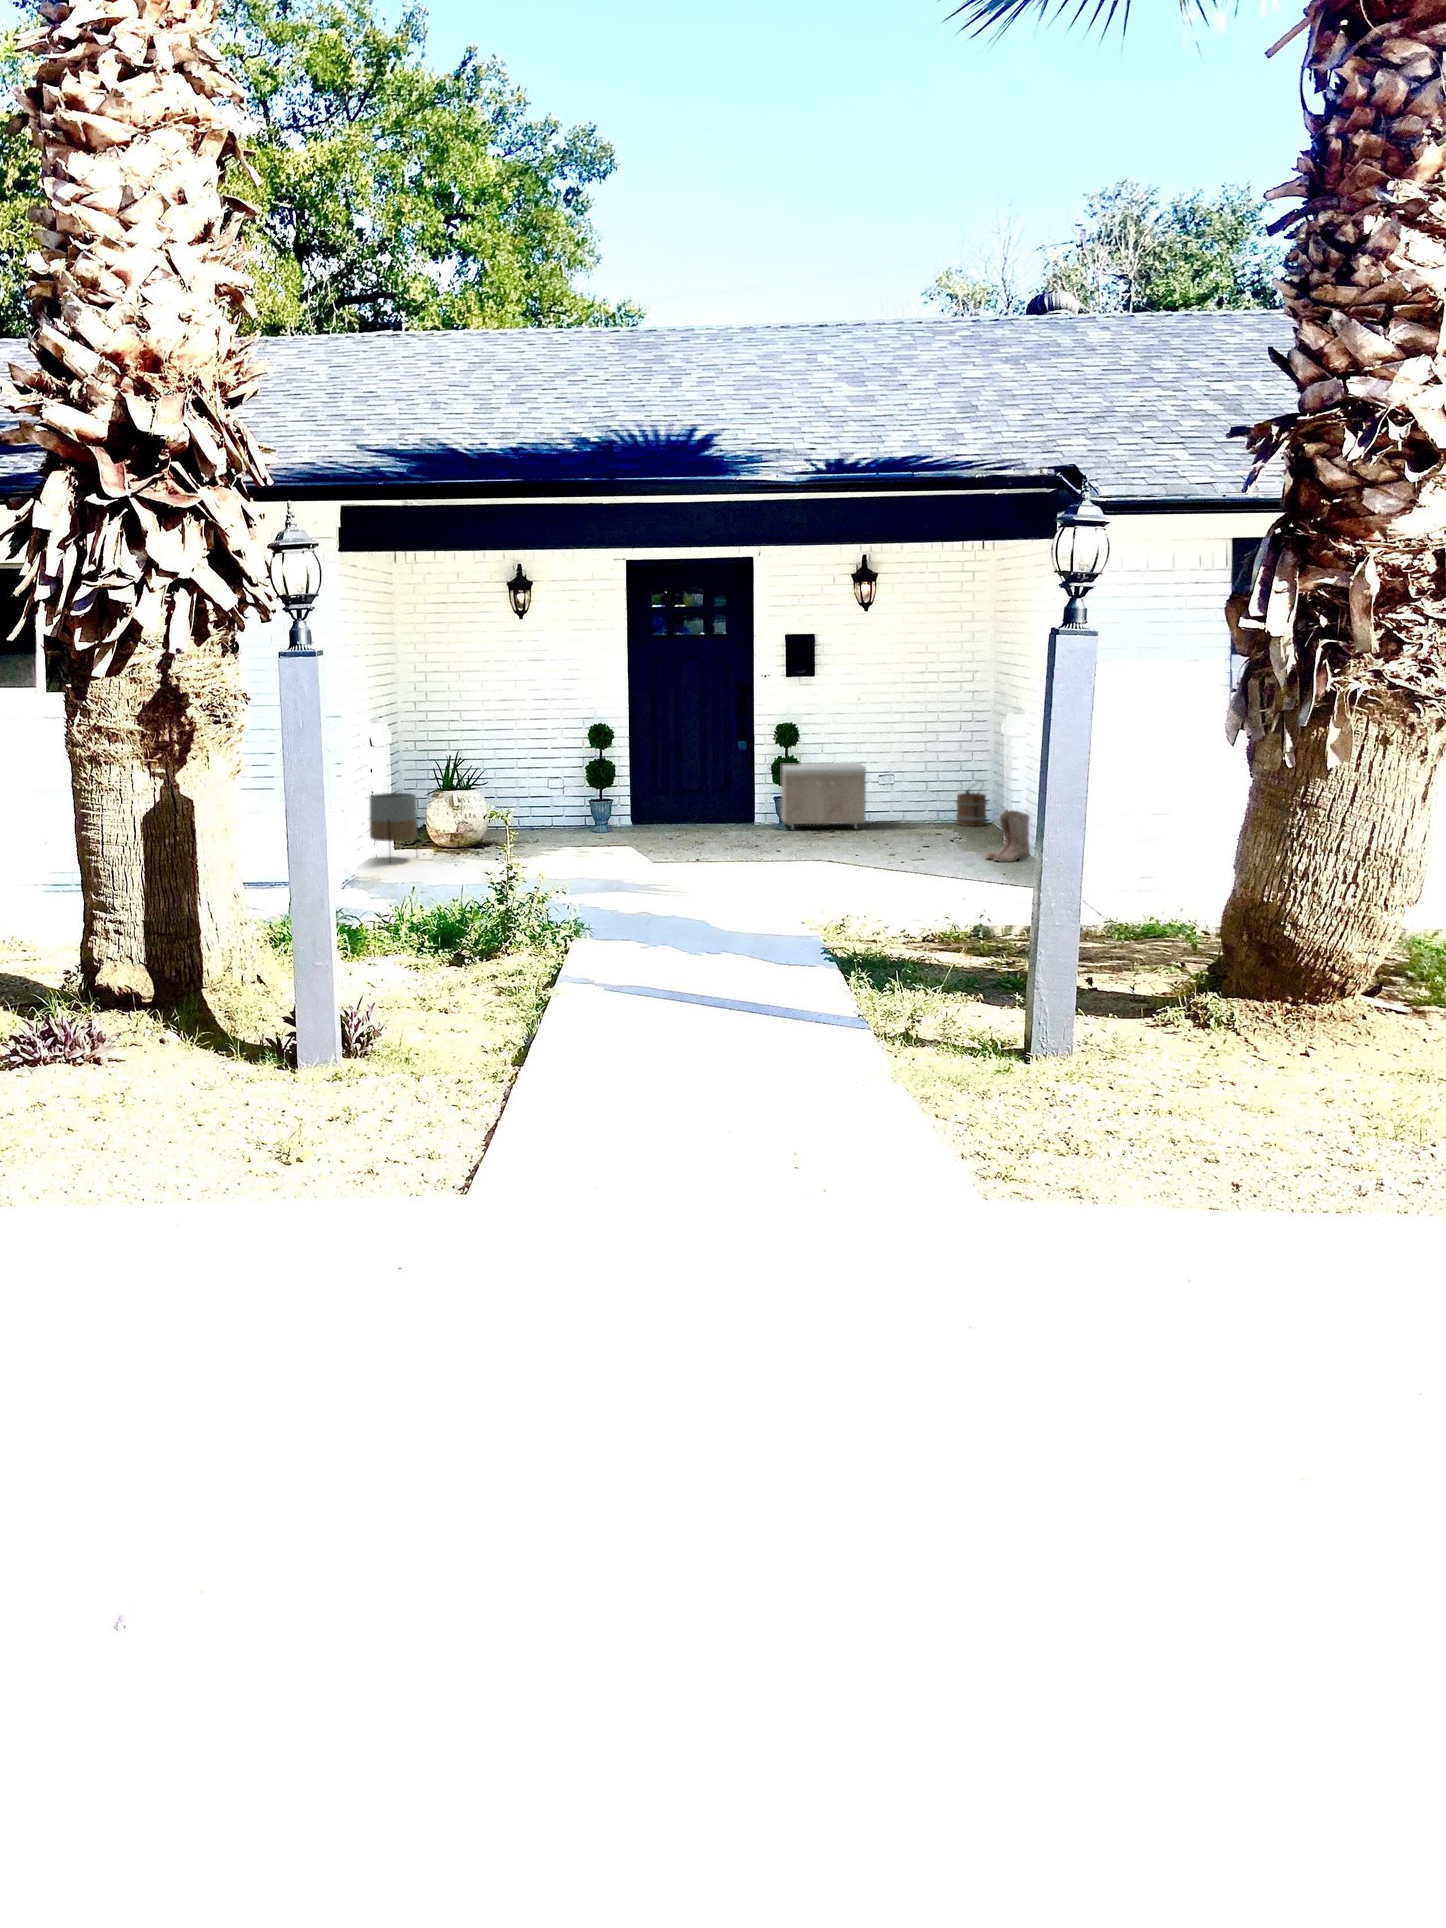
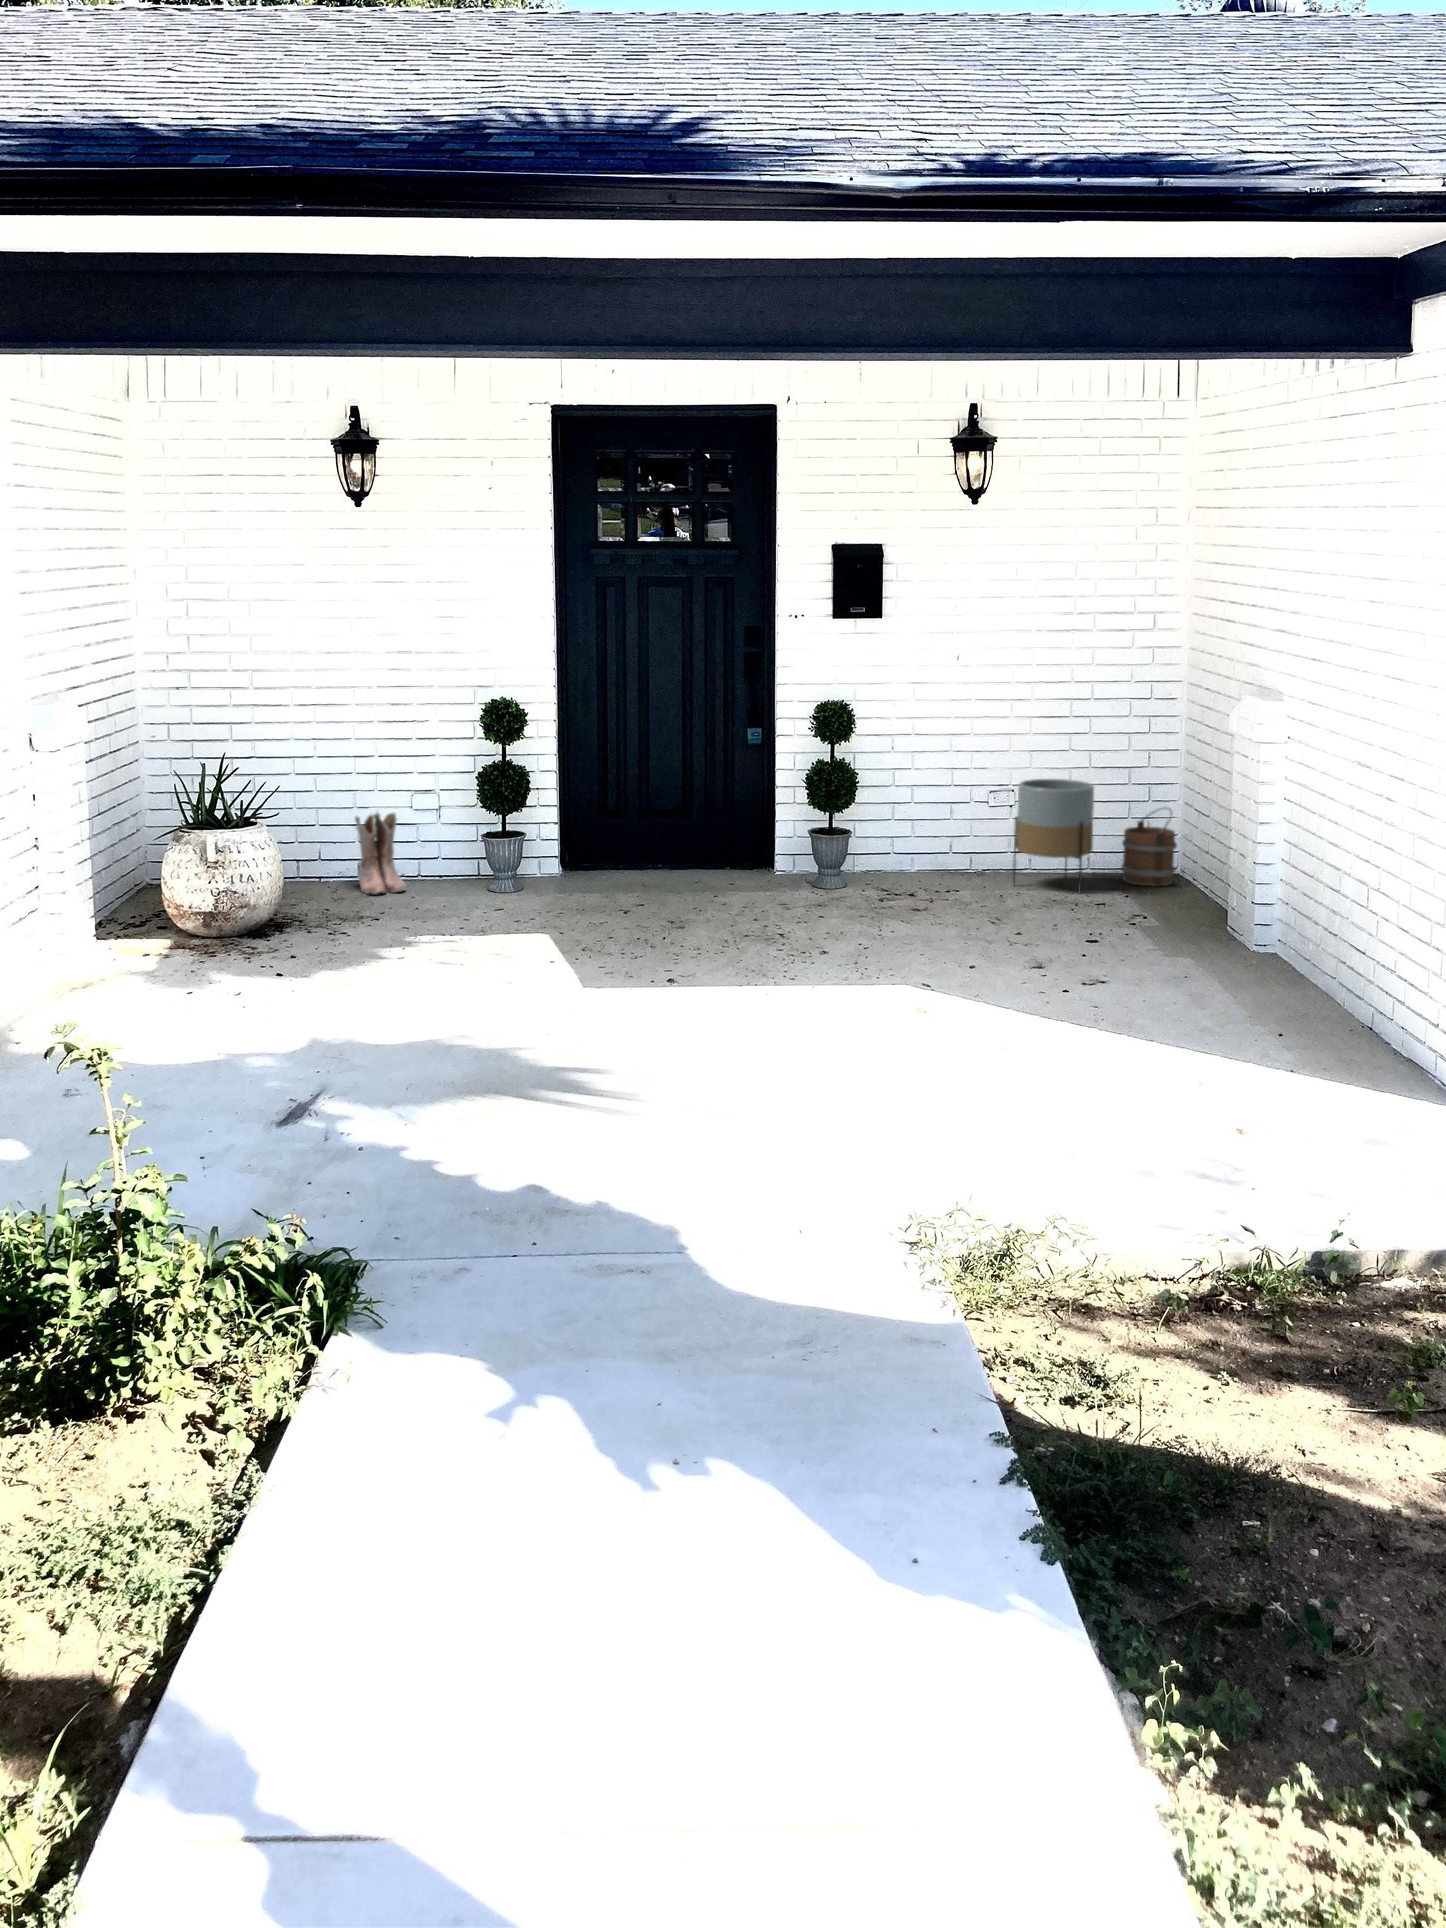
storage bench: present [781,763,866,829] -> none [820,773,973,893]
planter: present [369,793,418,855] -> present [1013,779,1094,892]
boots: present [986,810,1030,862] -> present [355,813,406,894]

